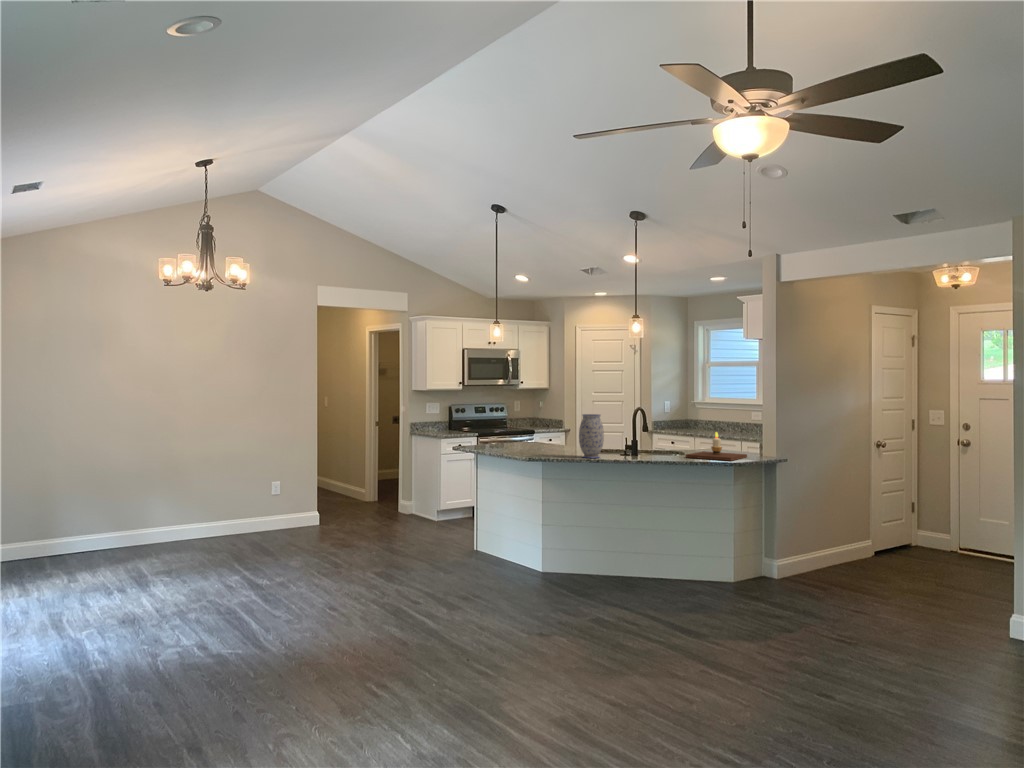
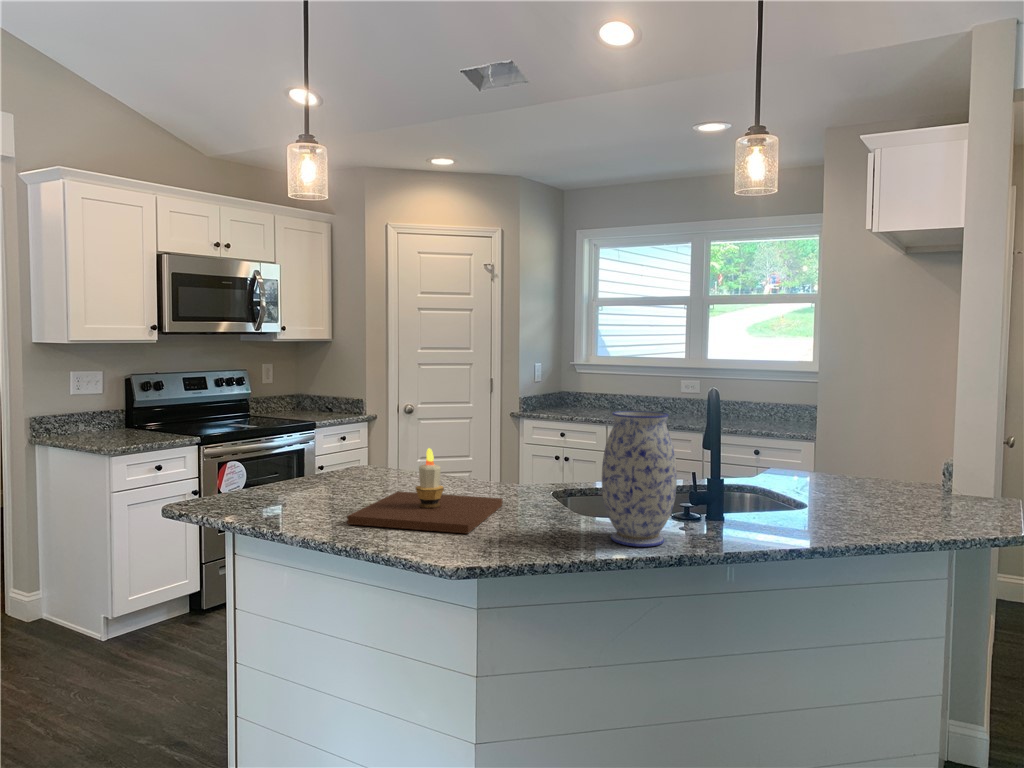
candle: present [686,432,747,461] -> present [347,448,502,534]

